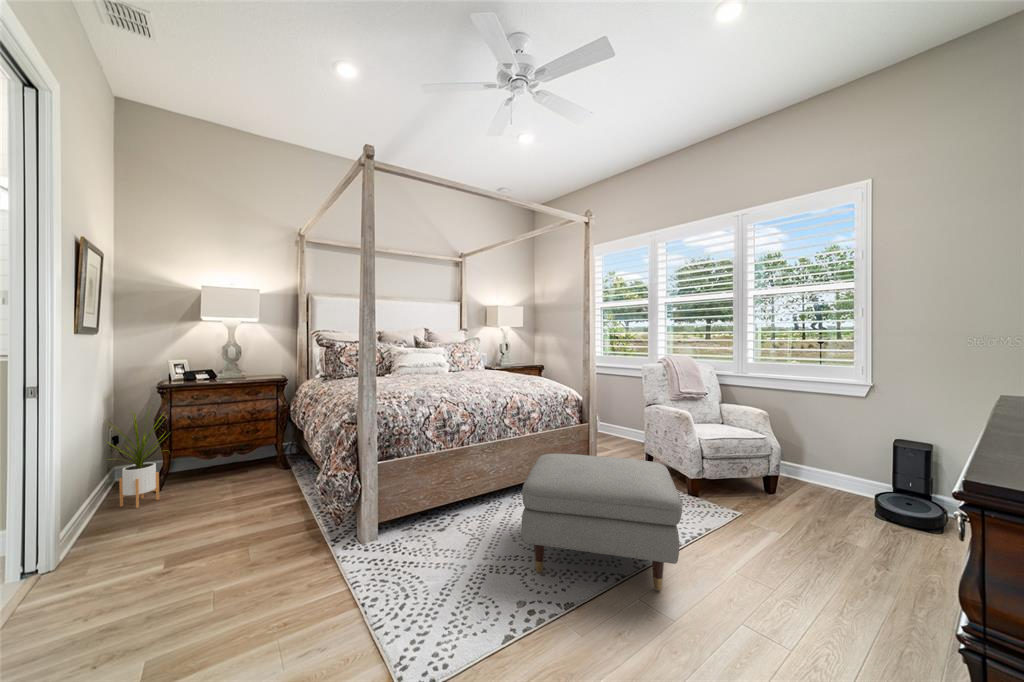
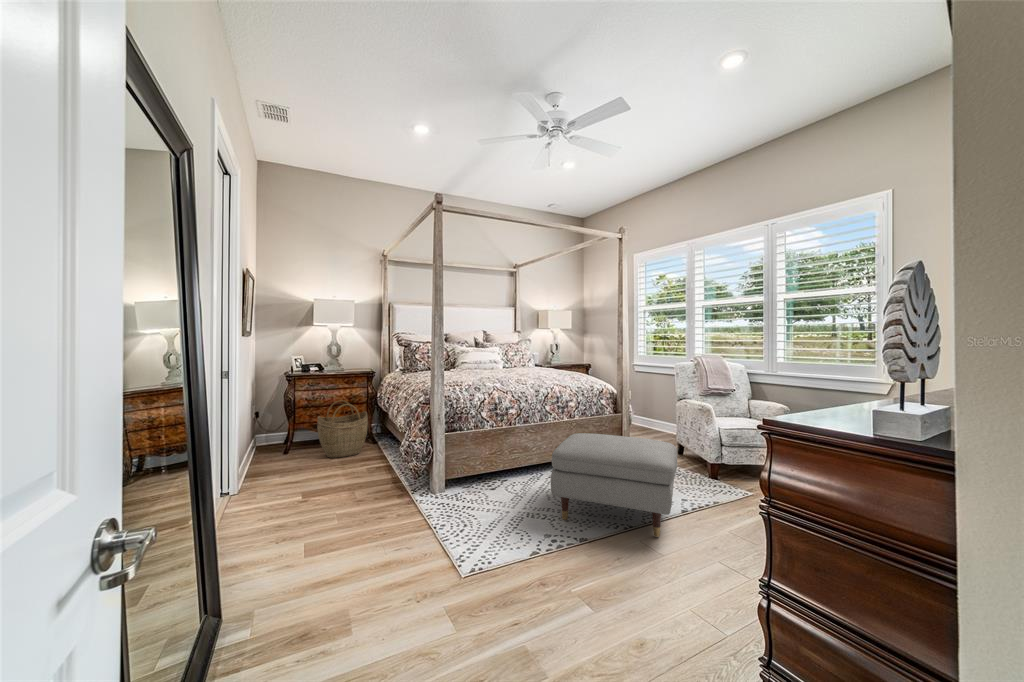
house plant: present [104,412,168,508] -> none [254,388,296,463]
woven basket: none [203,417,276,495] -> present [317,400,368,458]

